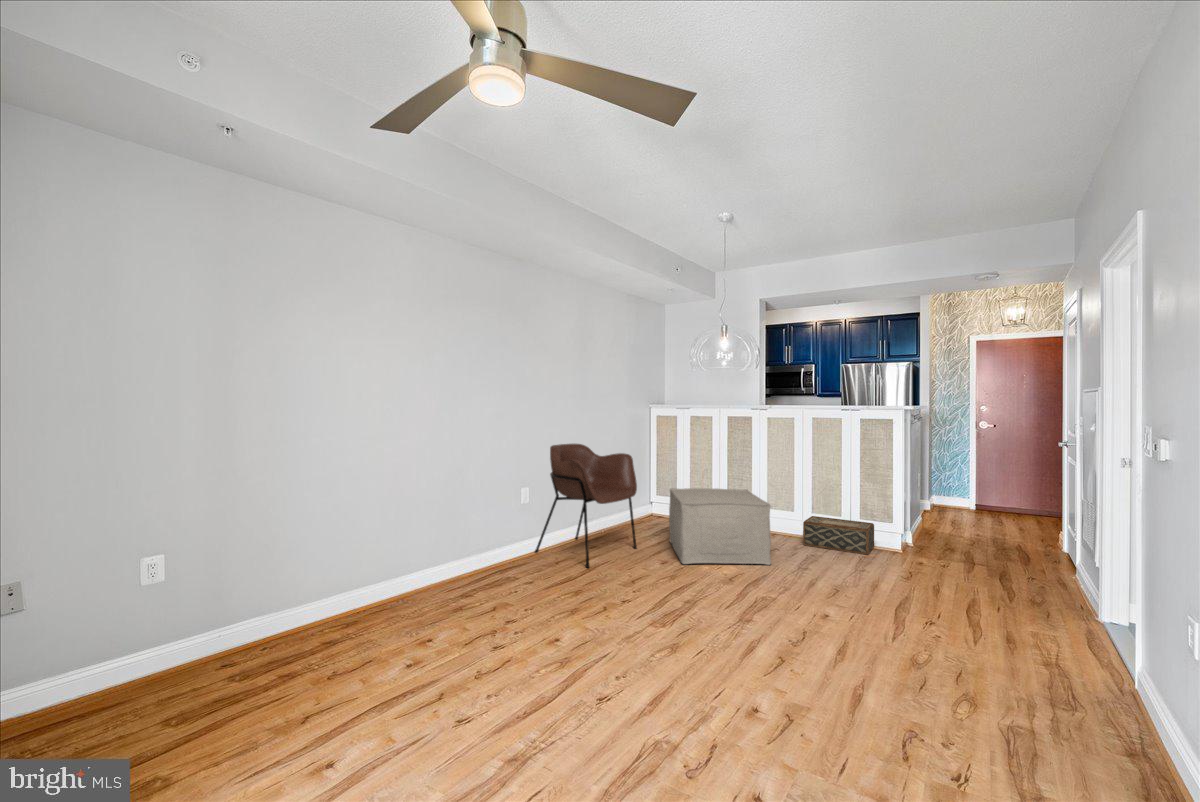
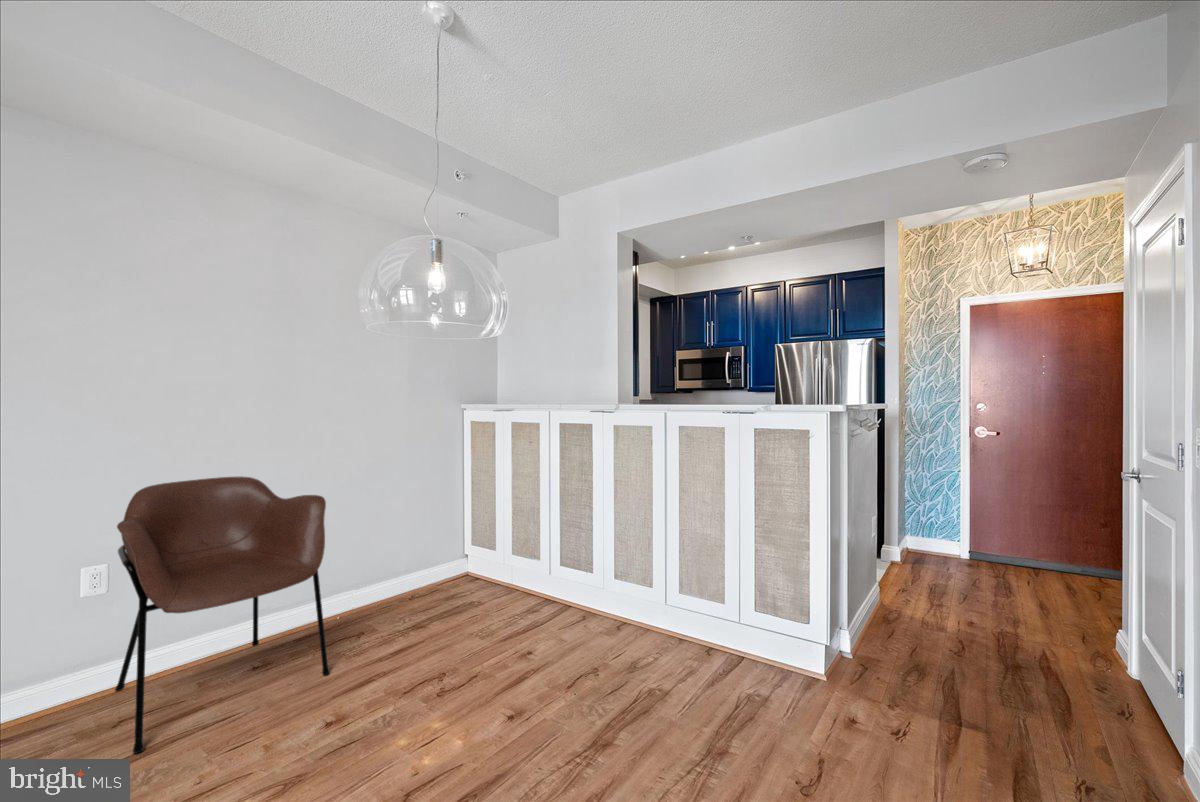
ottoman: present [669,488,771,565] -> none [345,555,554,739]
woven basket: present [803,516,874,554] -> none [647,600,775,695]

